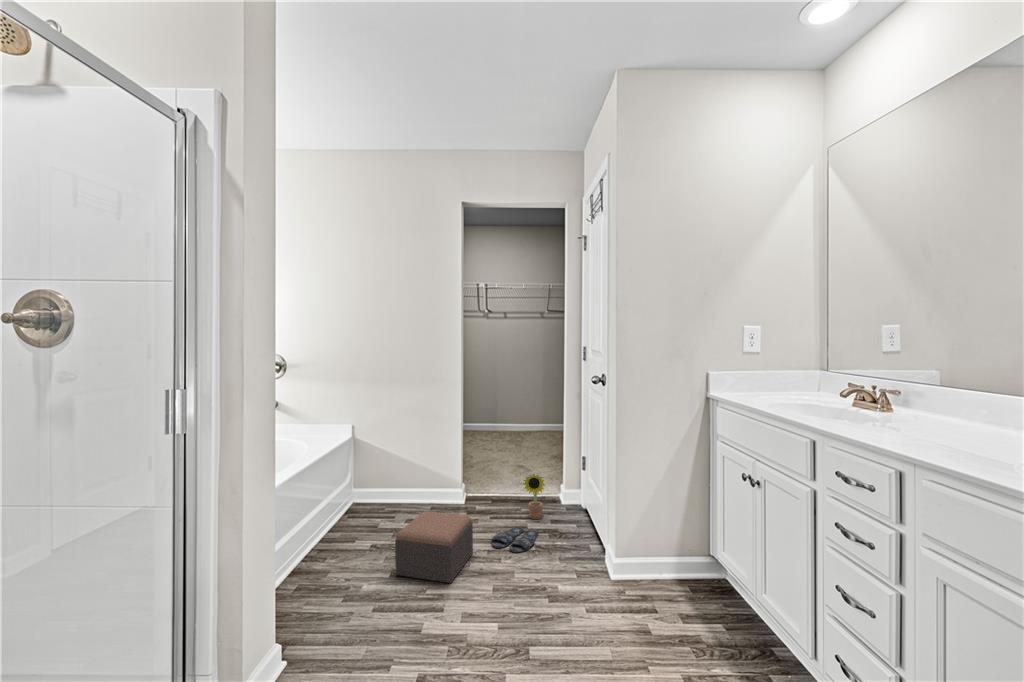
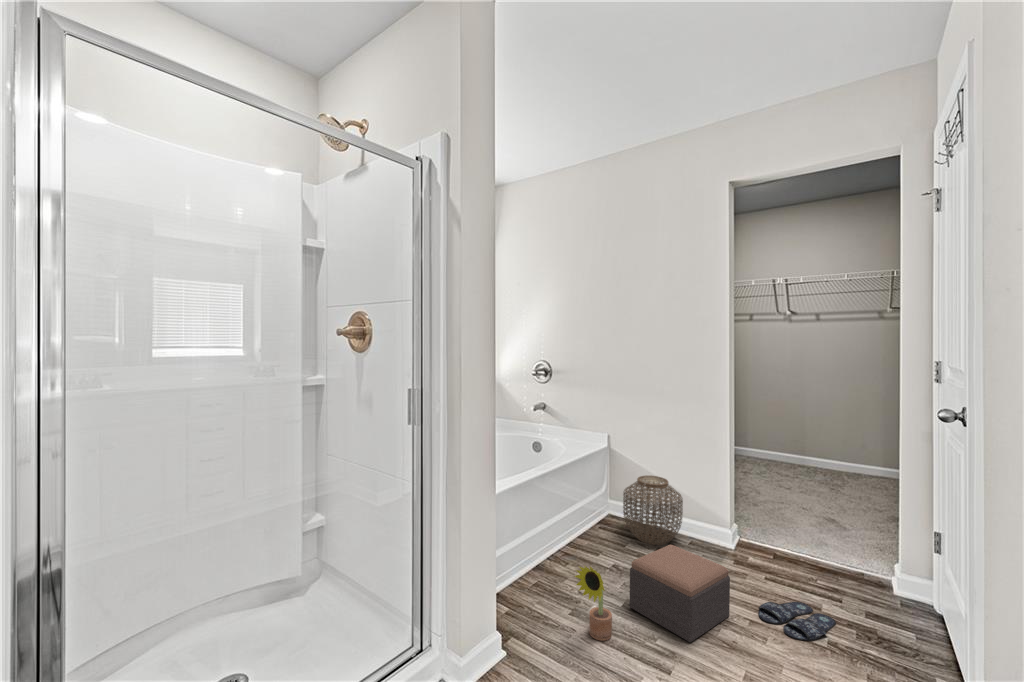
woven basket: none [371,458,424,519] -> present [623,475,683,545]
decorative plant: present [523,474,545,519] -> present [575,566,612,641]

